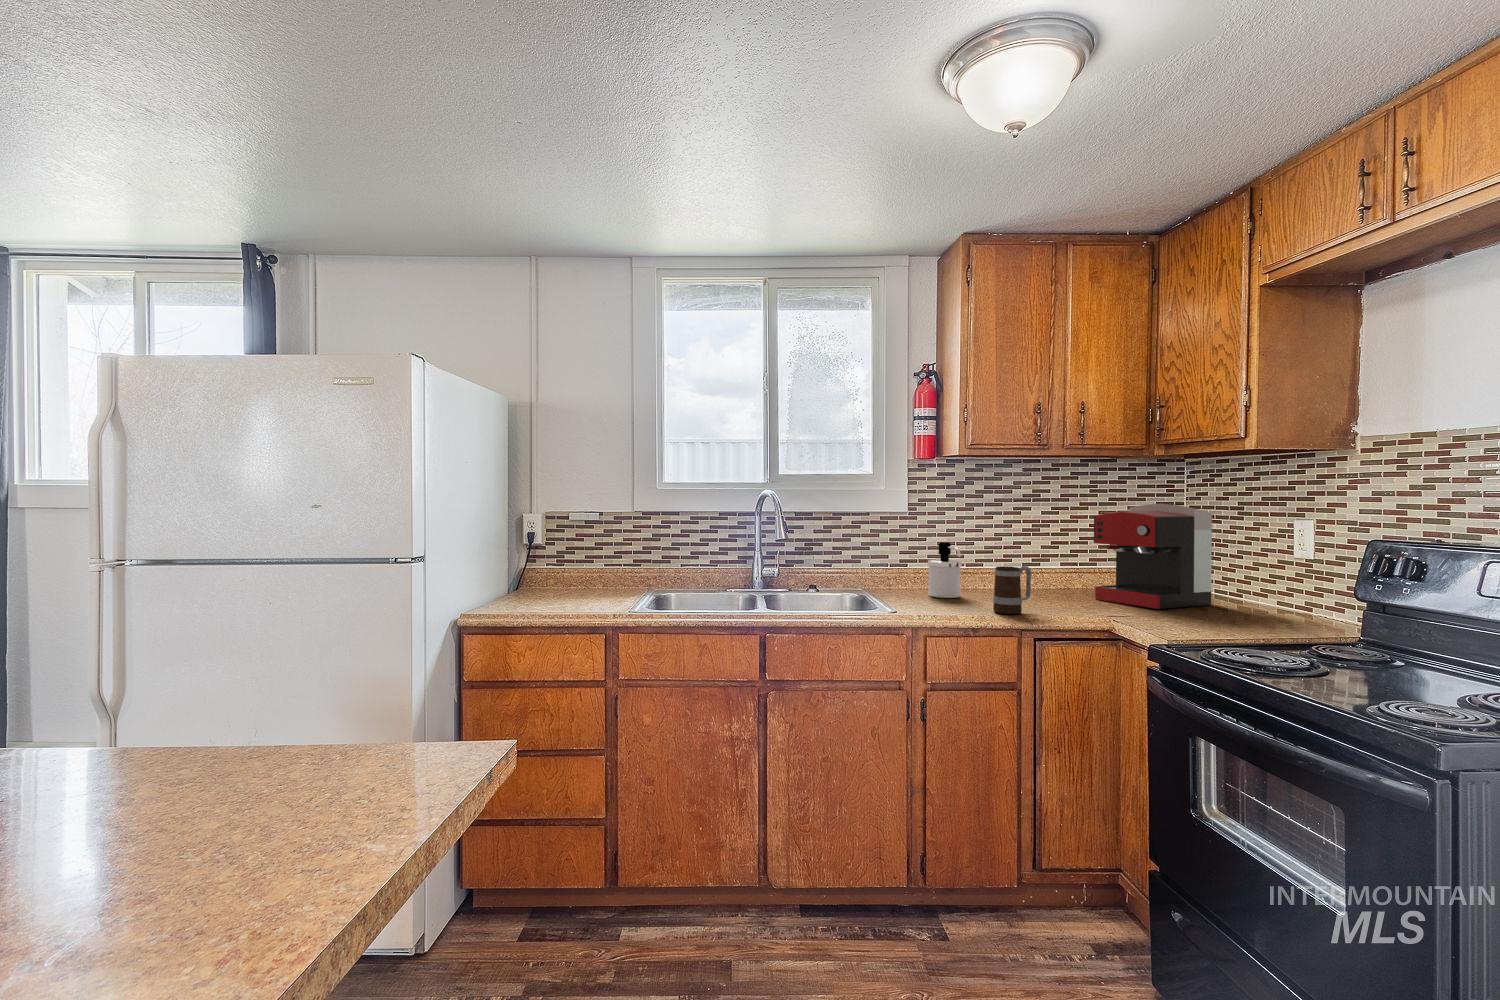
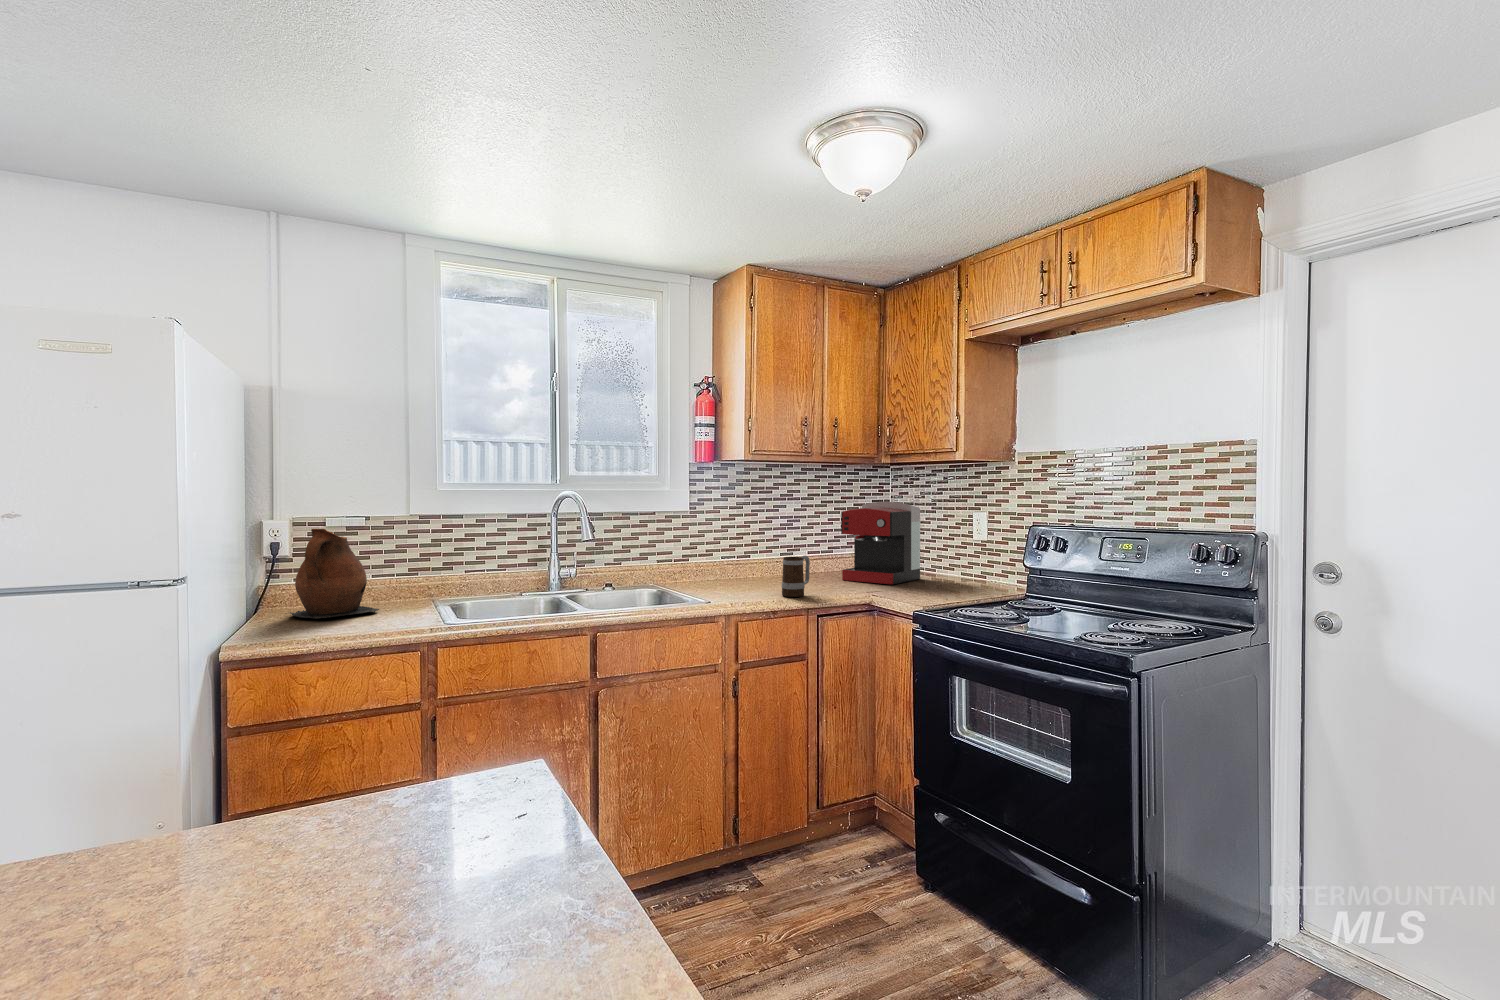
ceramic pitcher: none [532,521,601,598] -> present [290,529,379,619]
soap dispenser: present [928,542,962,598] -> none [714,538,748,587]

